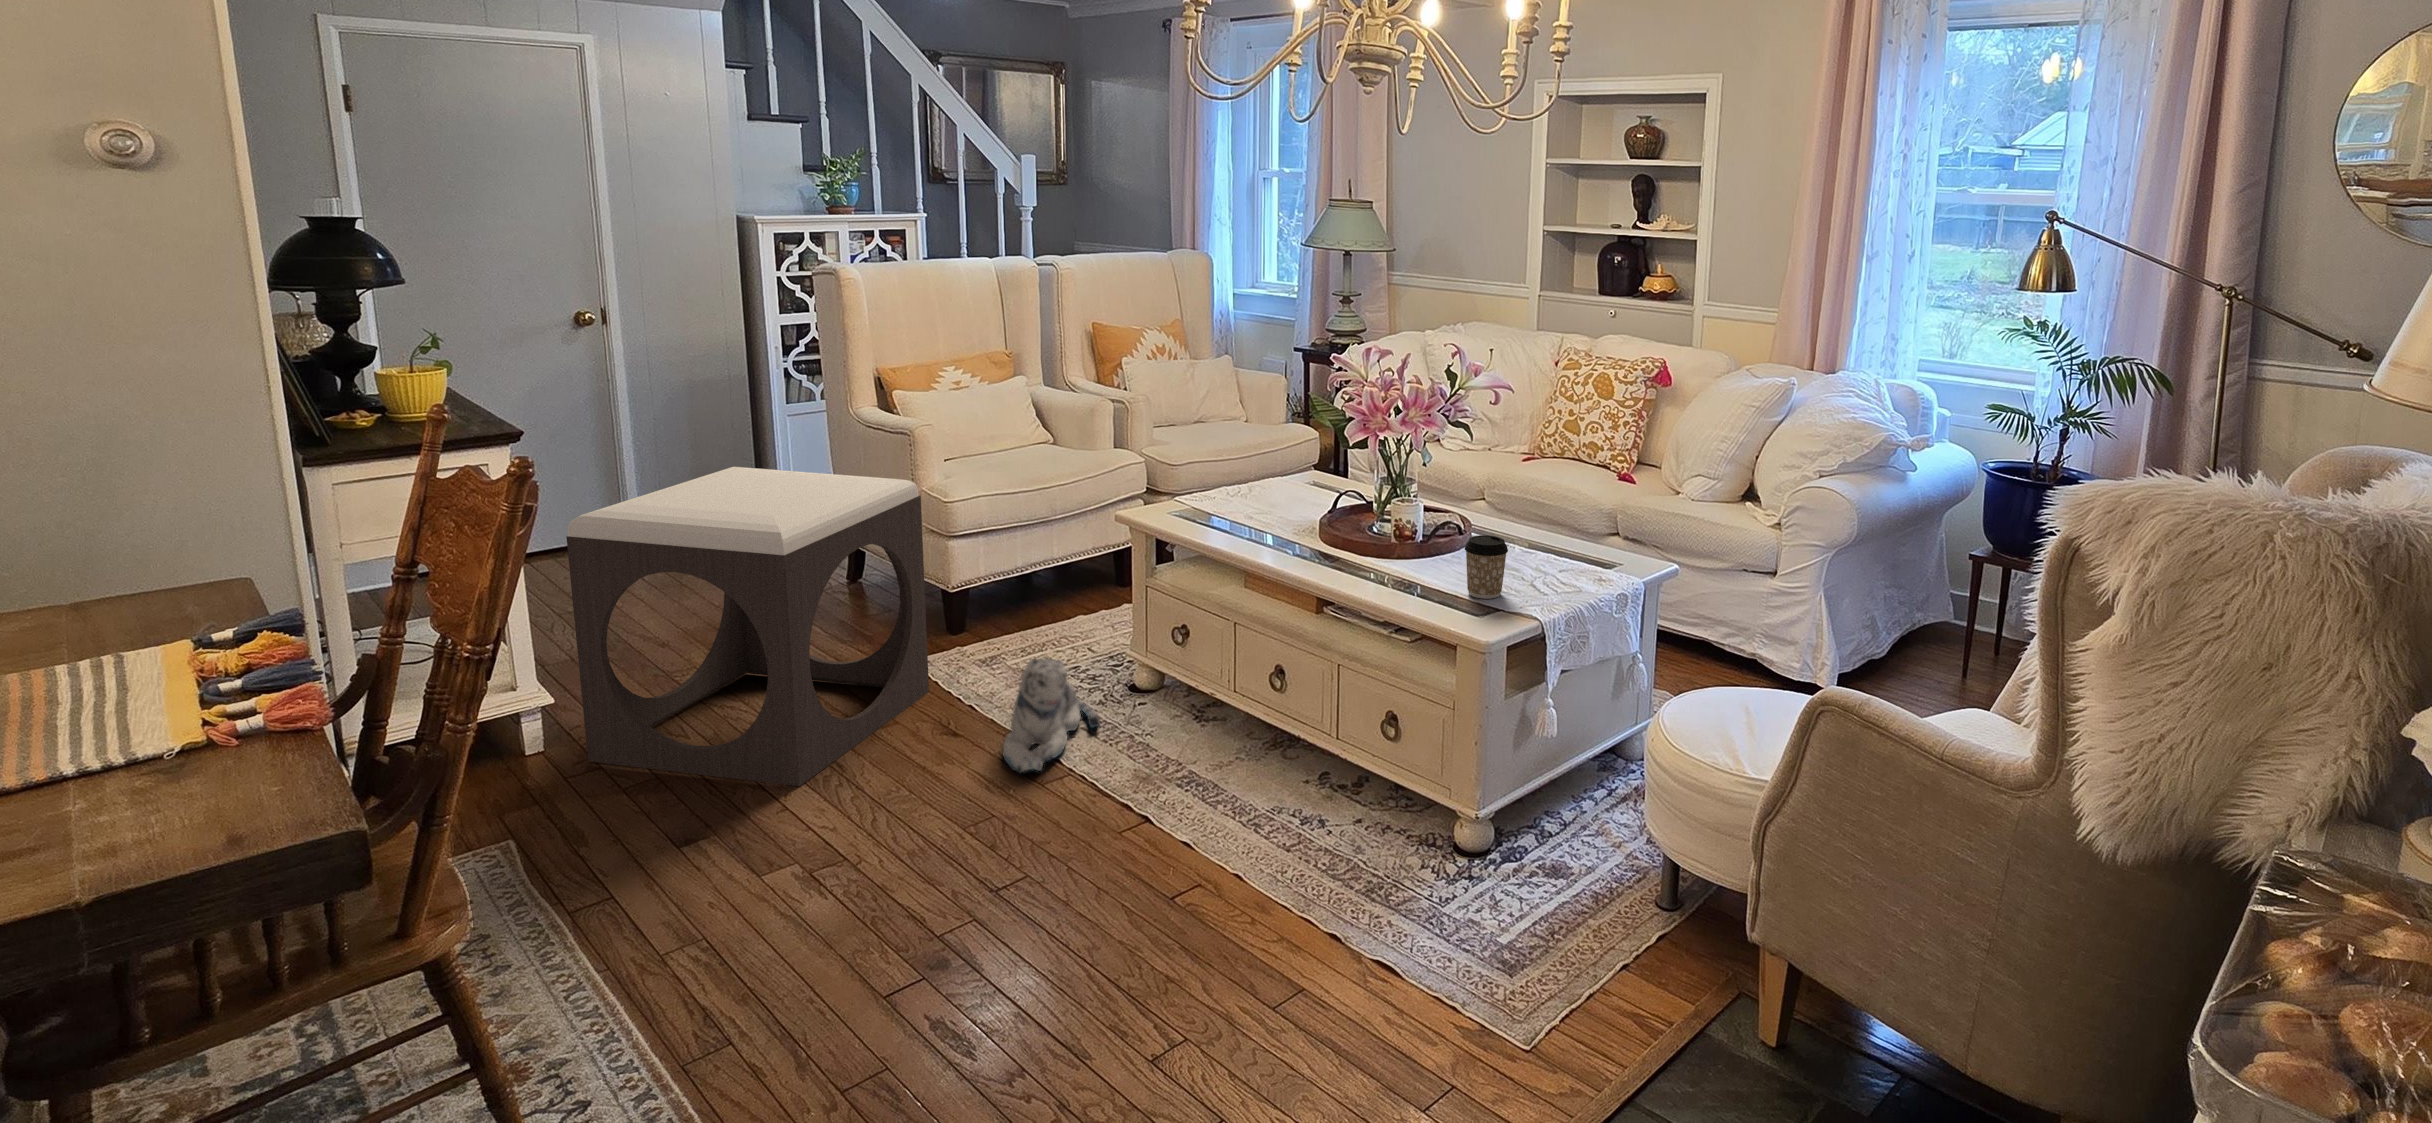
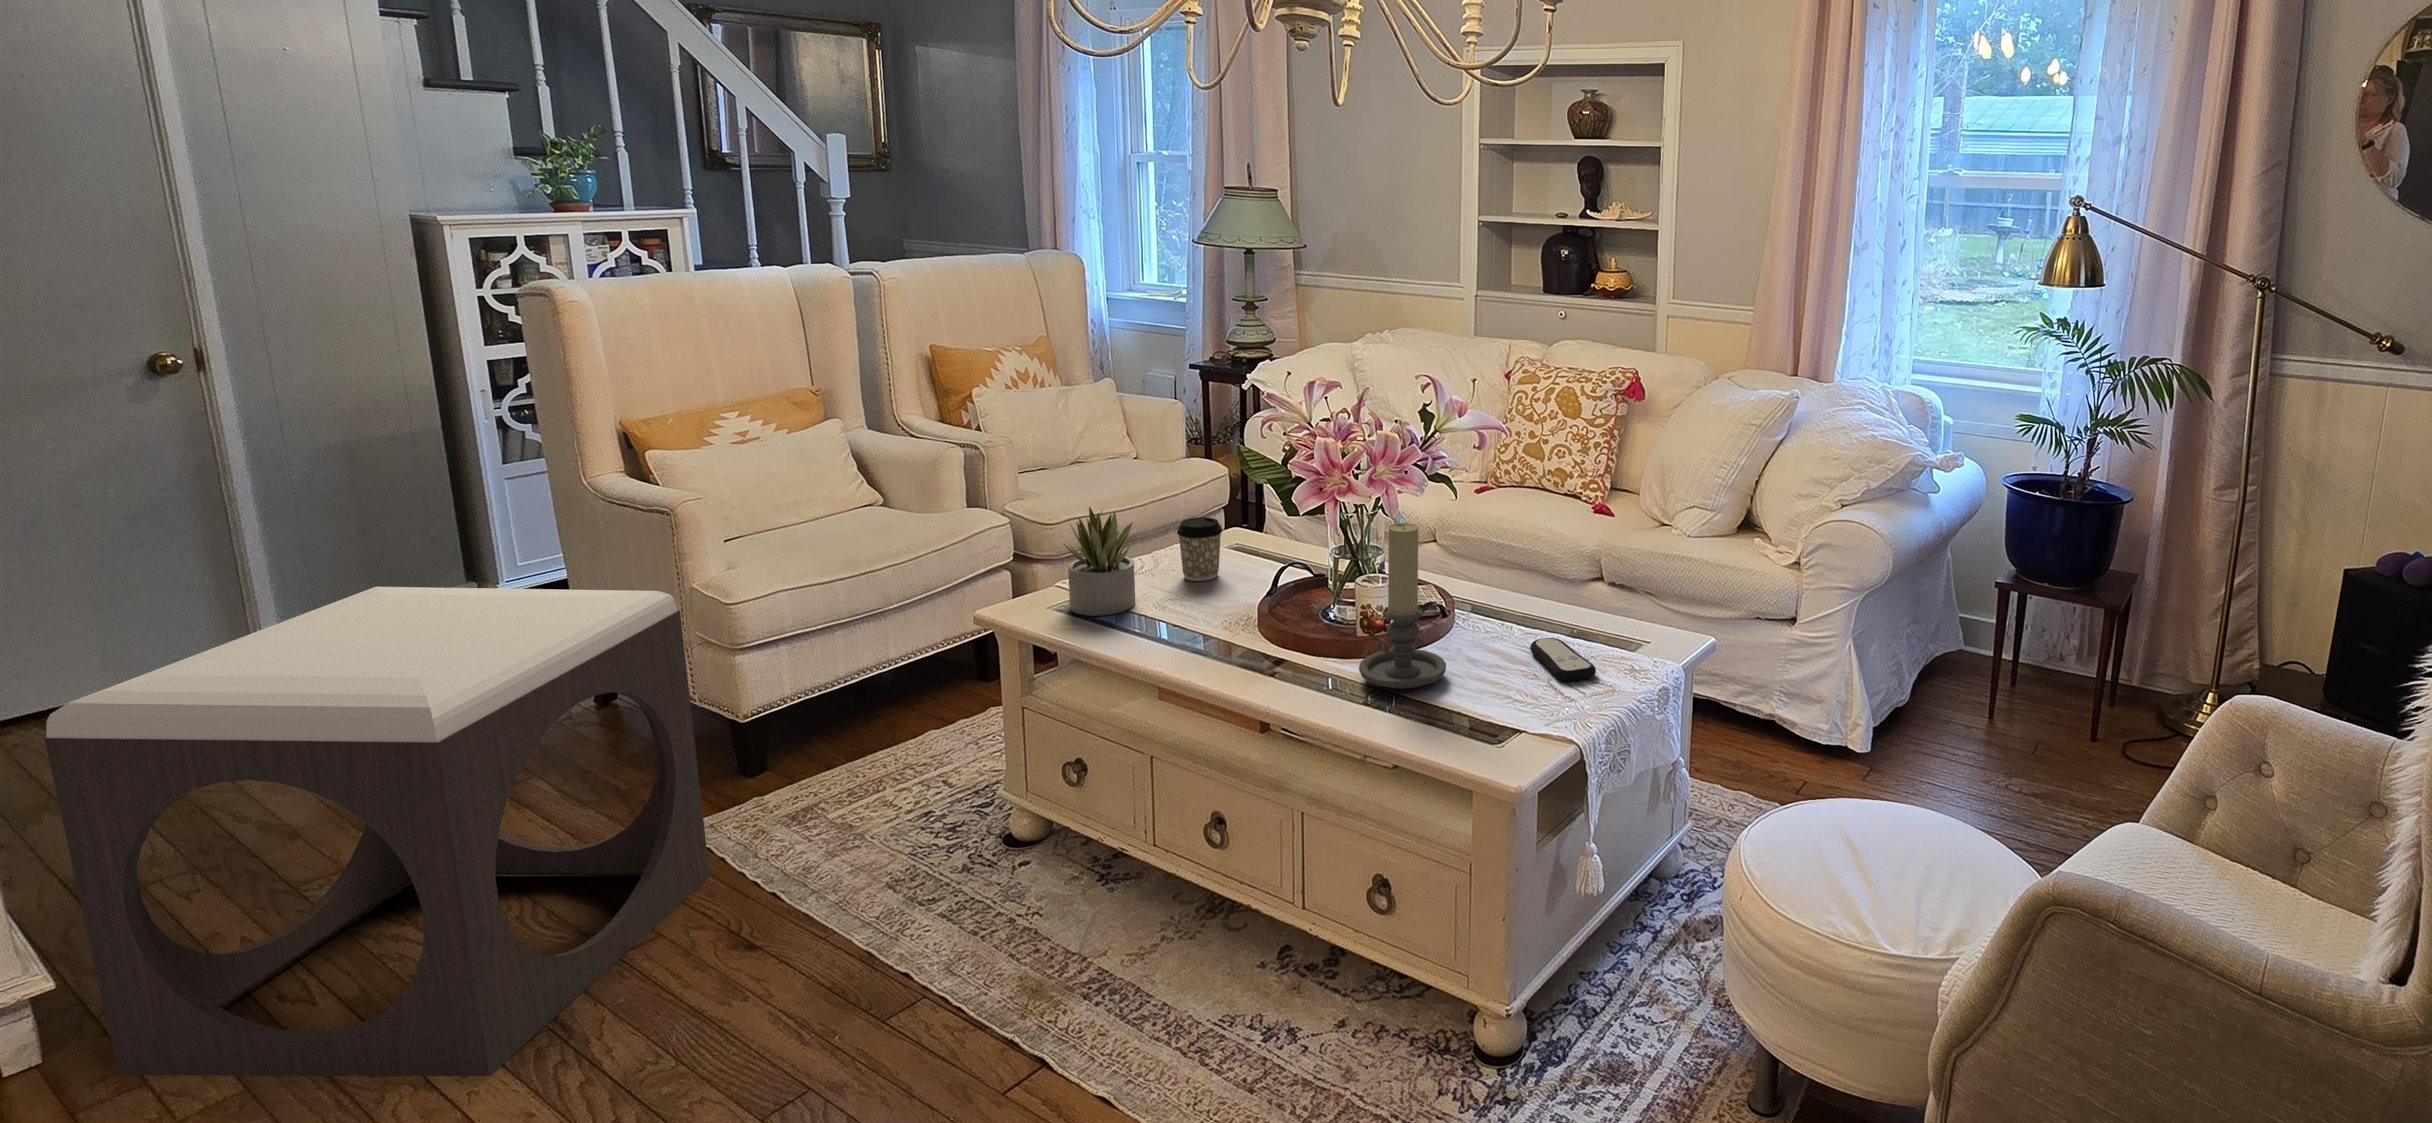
succulent plant: none [1181,438,1233,520] -> present [1064,507,1135,616]
candle holder: none [1388,452,1454,578] -> present [1359,523,1446,689]
coffee cup: present [1465,535,1508,599] -> present [1177,517,1222,581]
remote control: none [1523,553,1570,582] -> present [1530,638,1596,681]
plush toy: present [1002,658,1100,774] -> none [820,830,964,1007]

